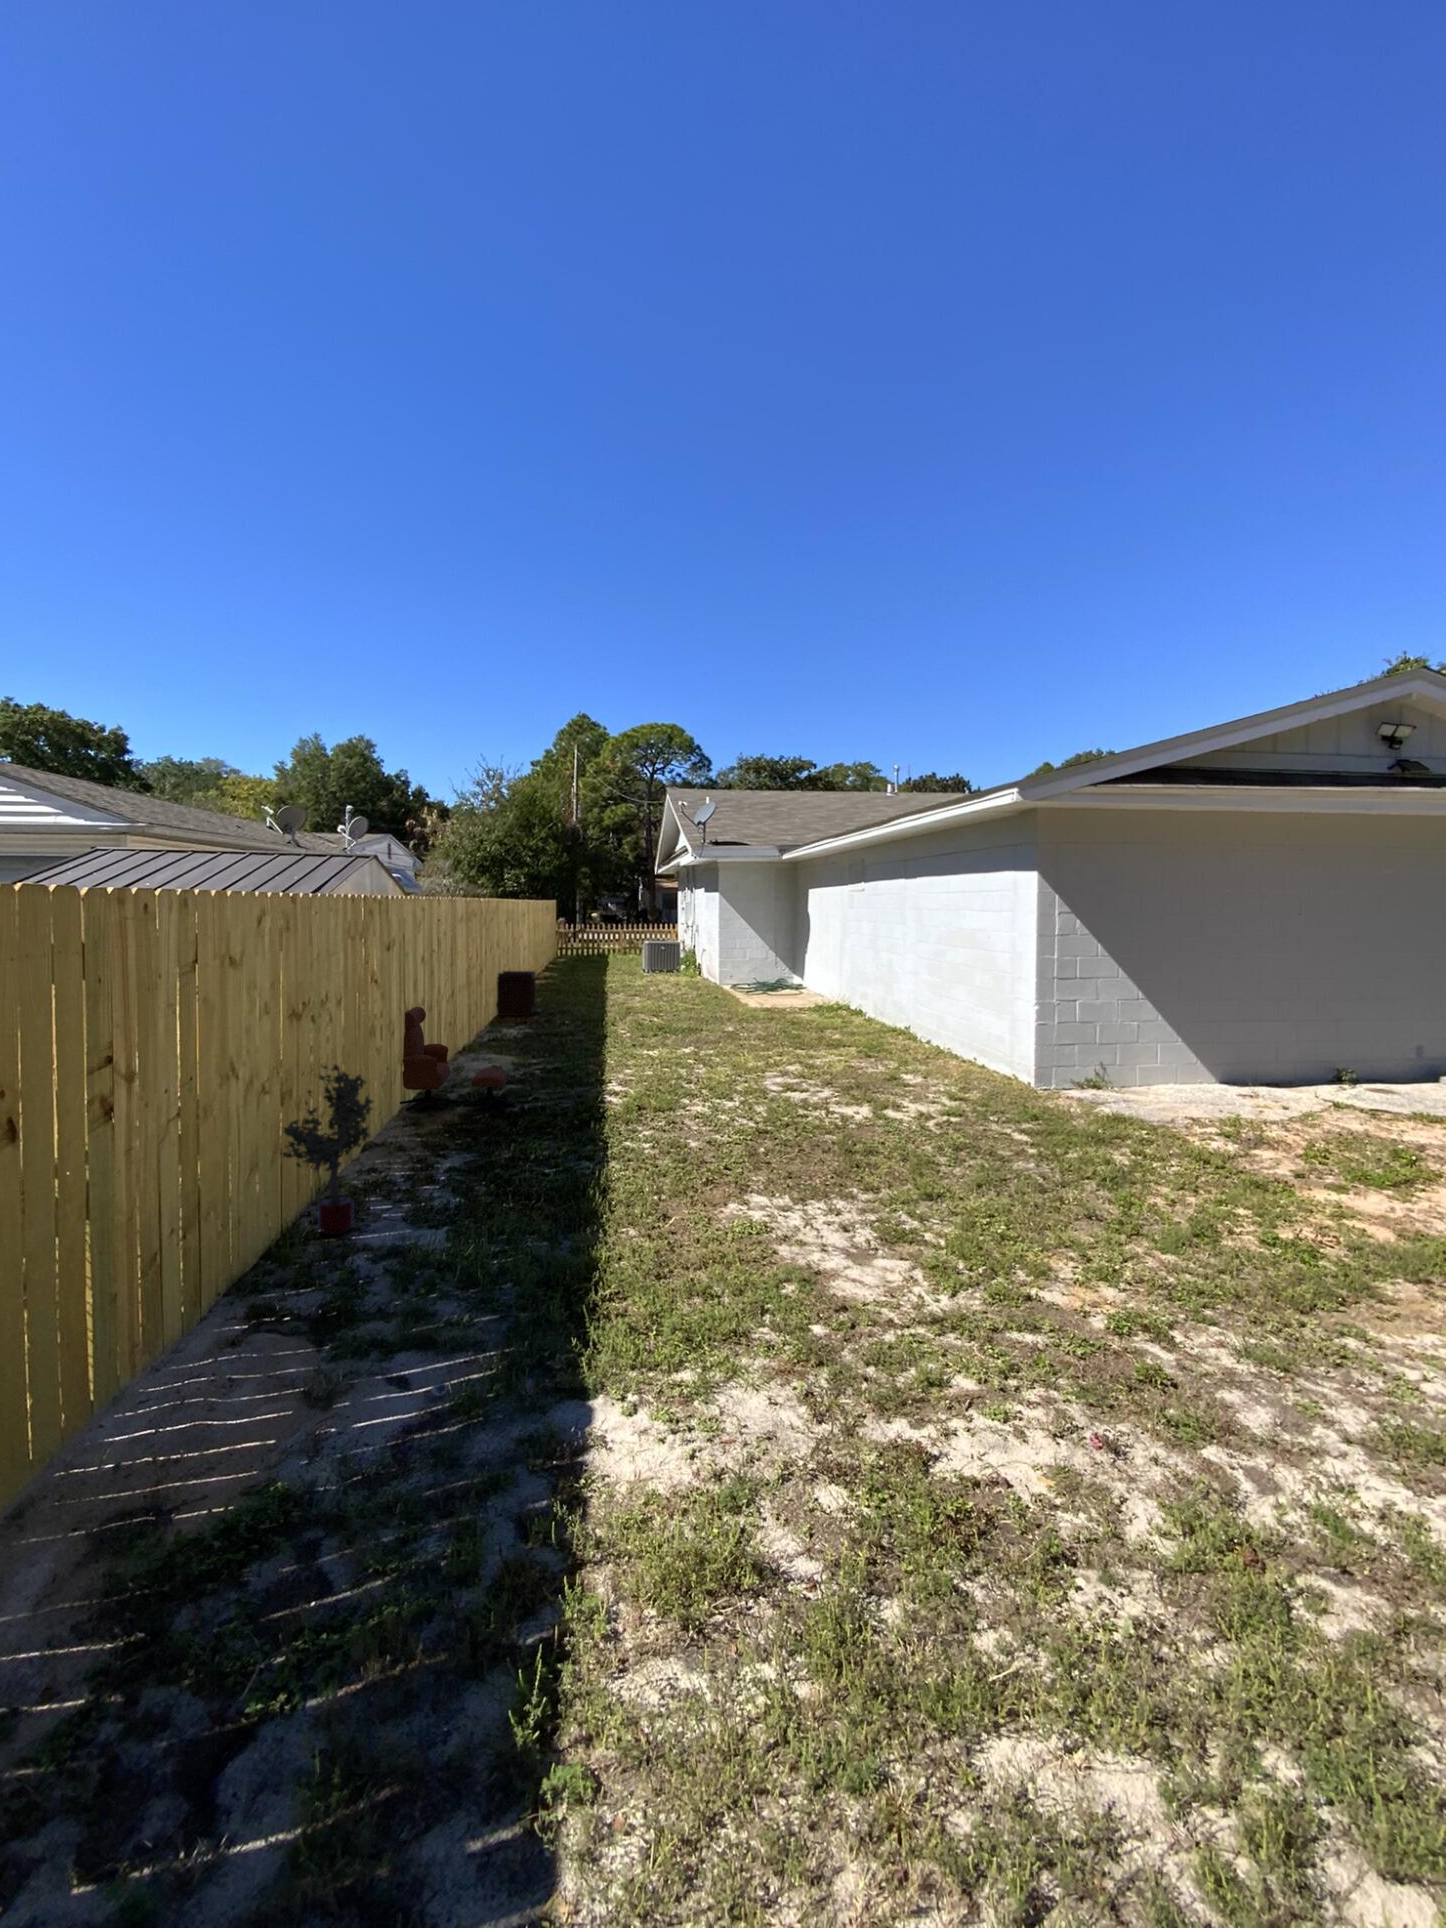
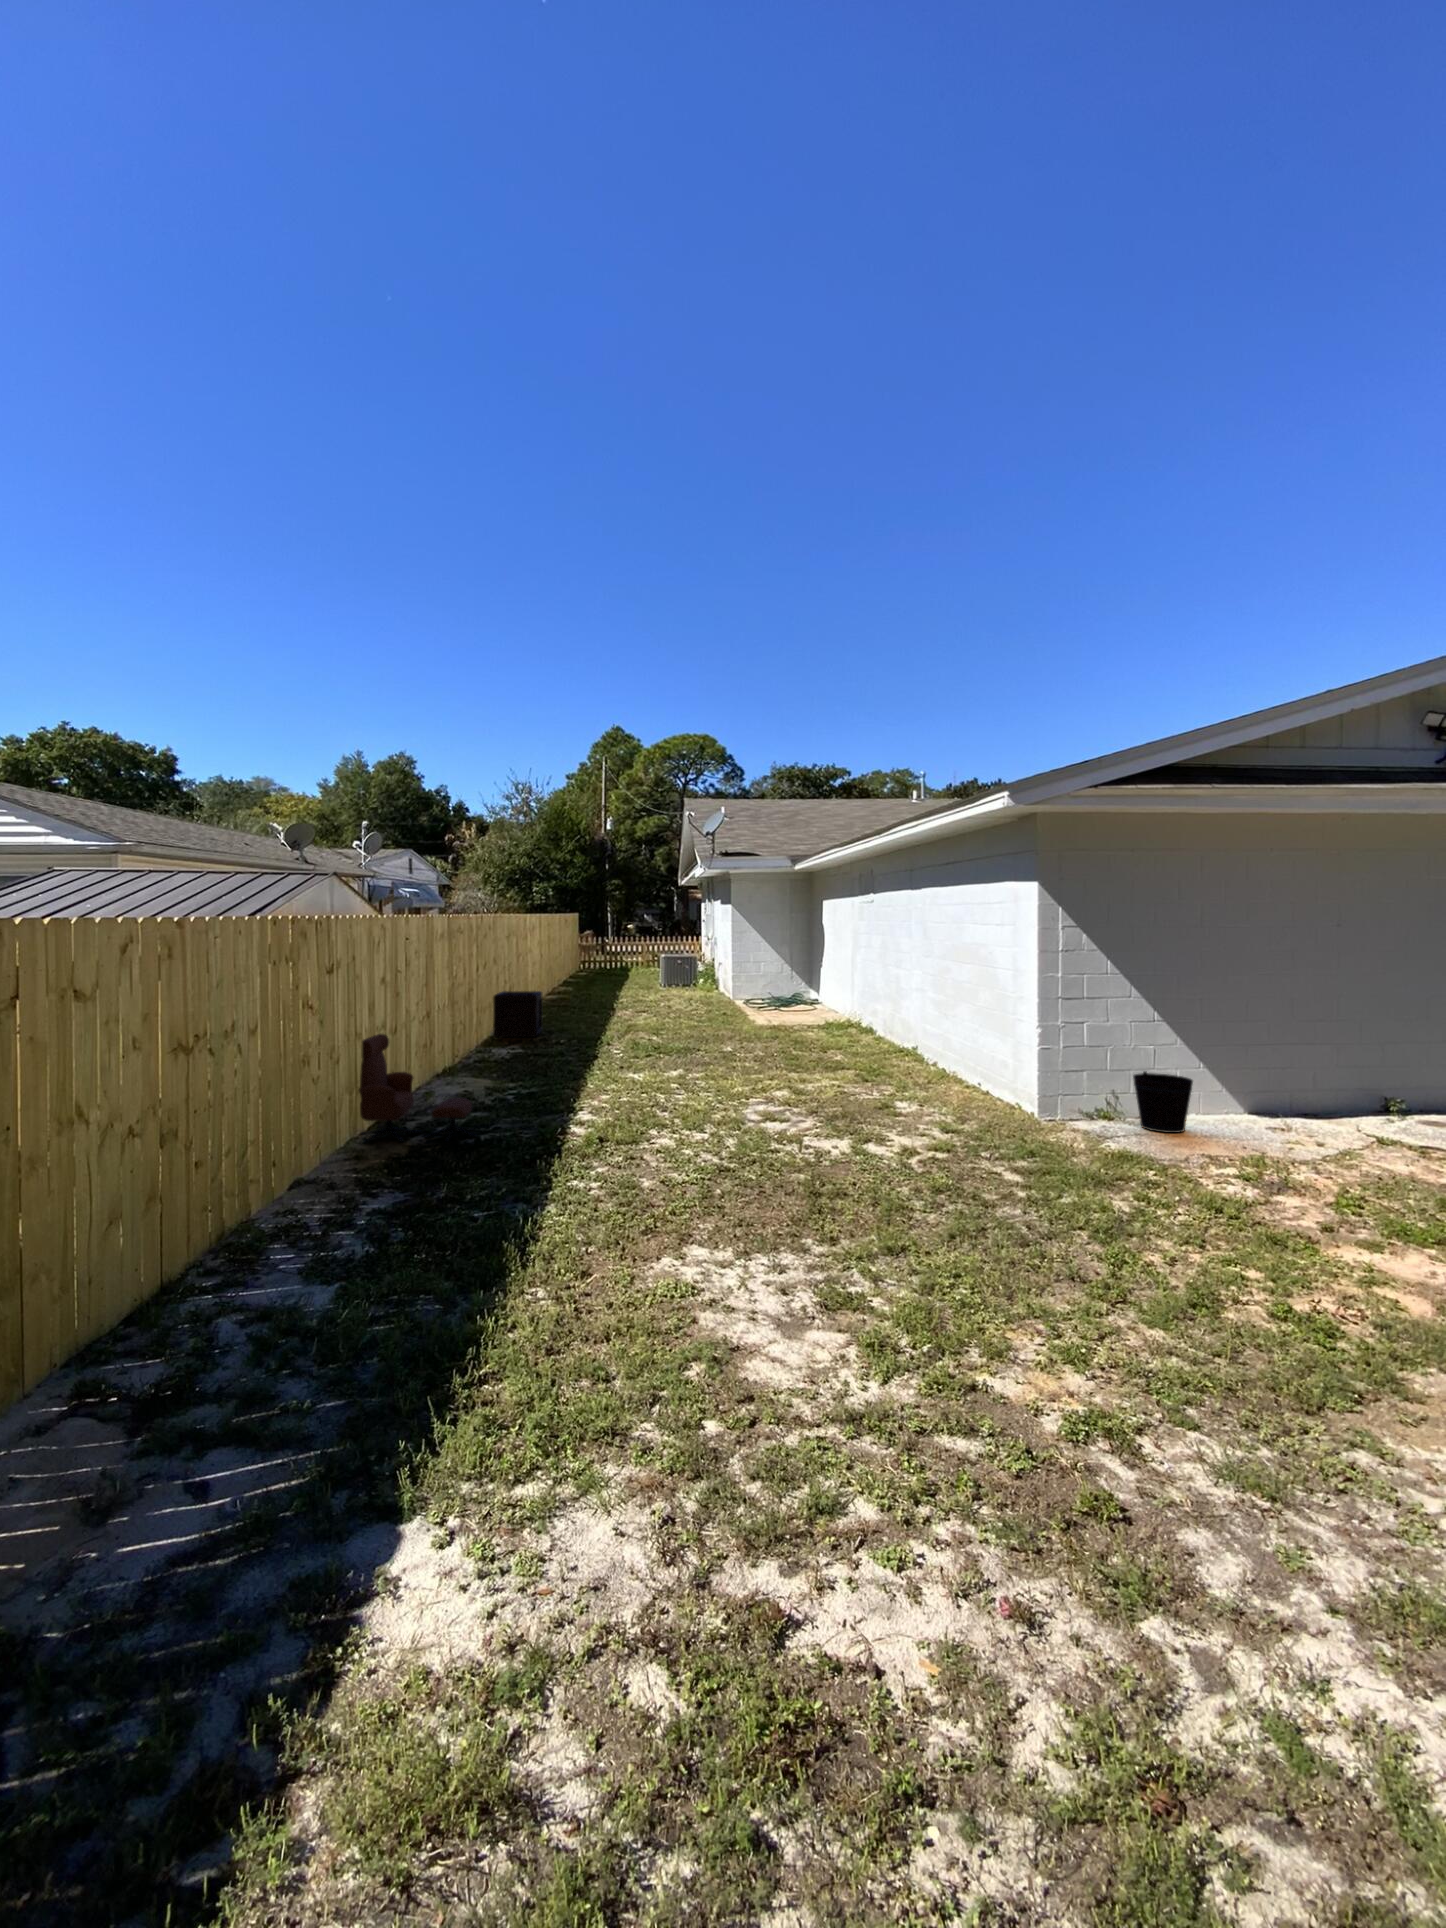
bucket: none [1120,1044,1175,1100] -> present [1133,1071,1193,1133]
potted tree: present [280,1065,373,1235] -> none [155,1104,276,1292]

